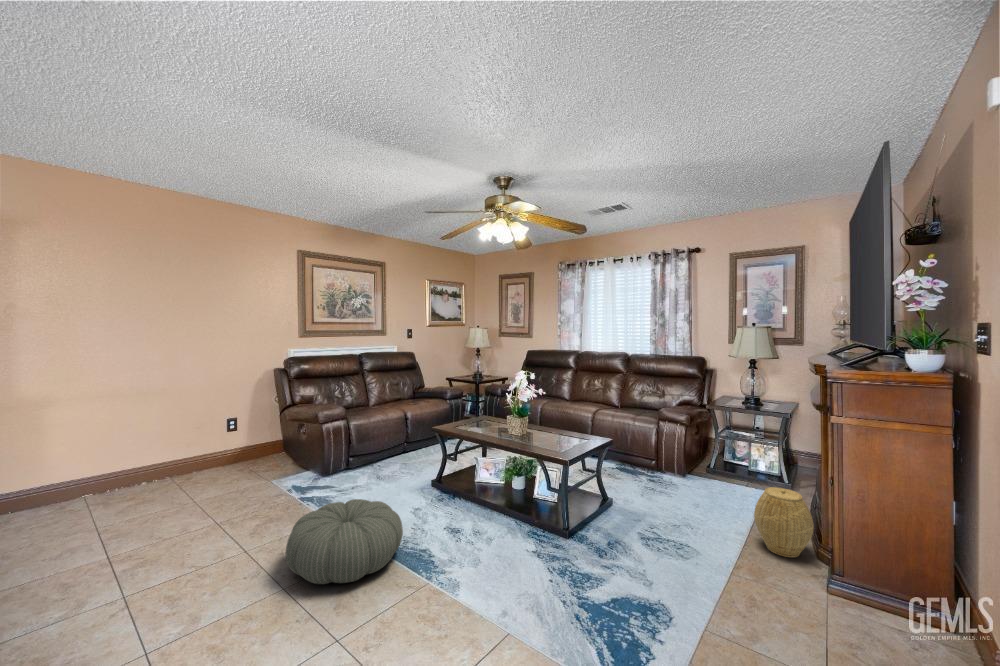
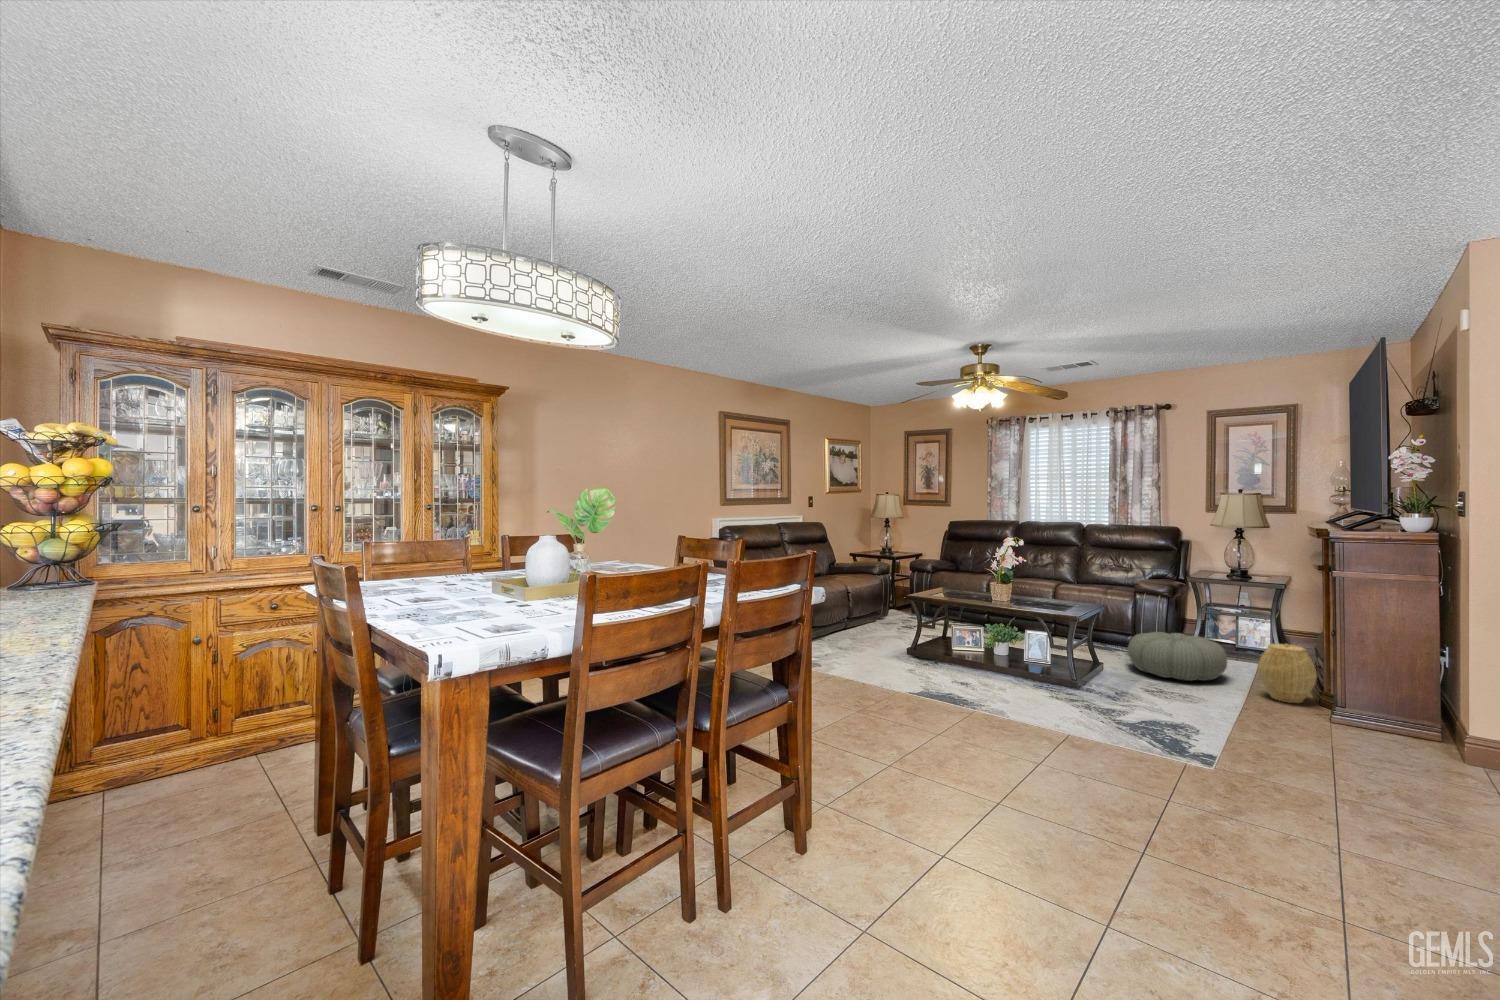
pouf: present [286,499,403,584] -> present [1128,632,1227,681]

